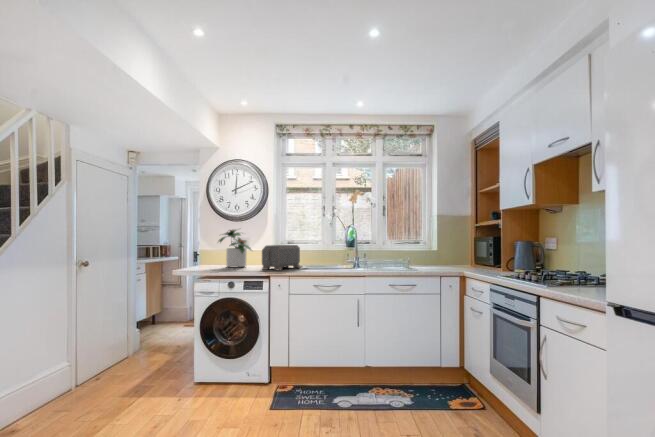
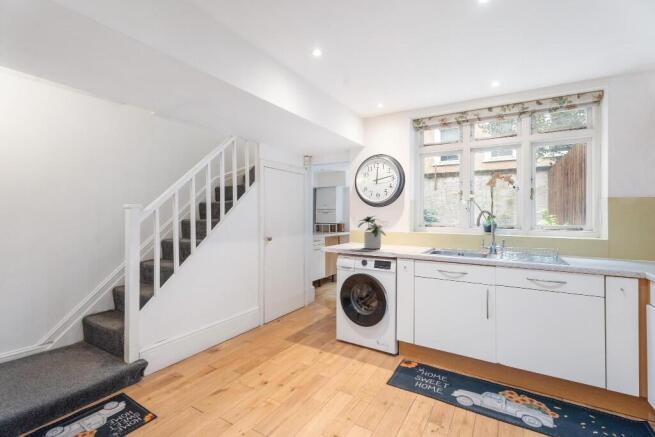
toaster: present [262,245,300,271] -> none [391,231,430,255]

